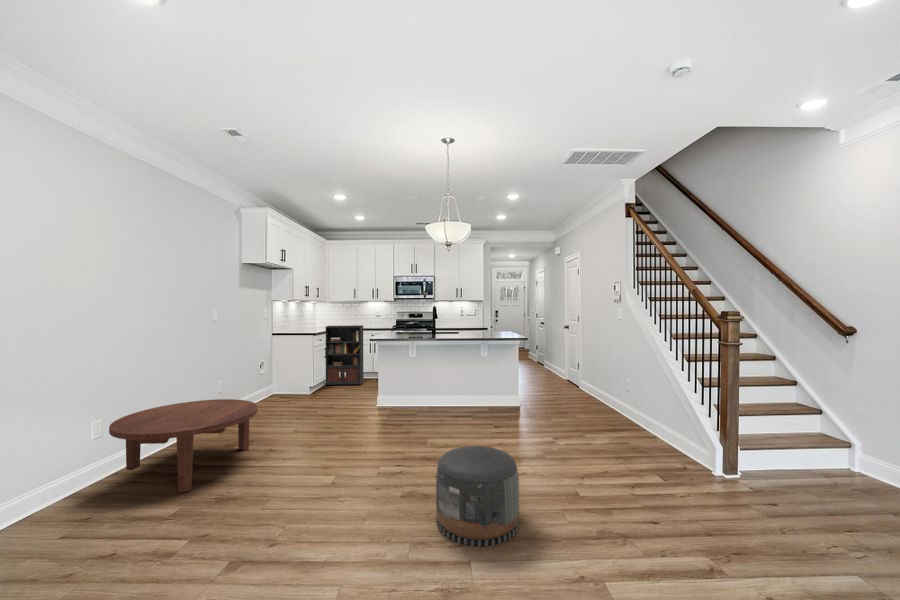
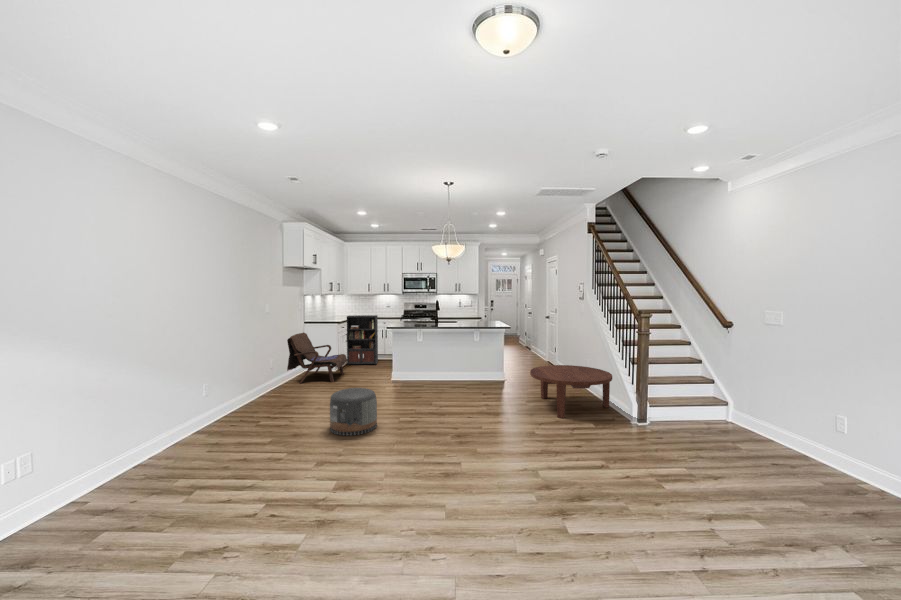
armchair: none [243,346,323,411] -> present [287,332,347,383]
coffee table: present [109,399,258,493] -> present [530,365,612,418]
pouf: present [436,446,519,546] -> present [330,388,377,436]

